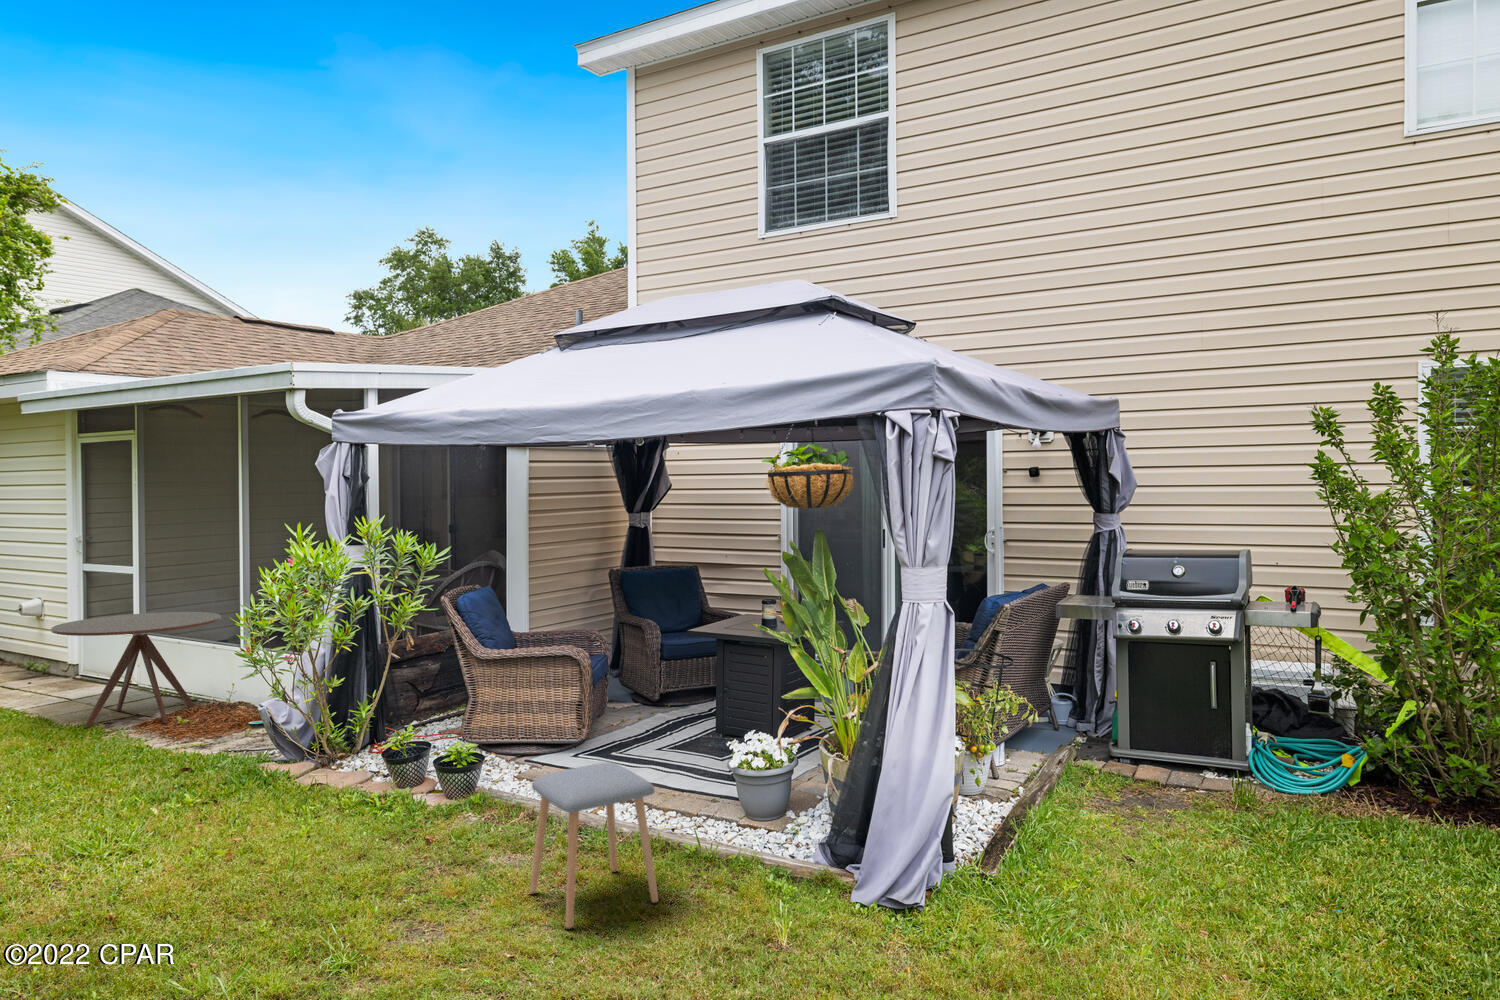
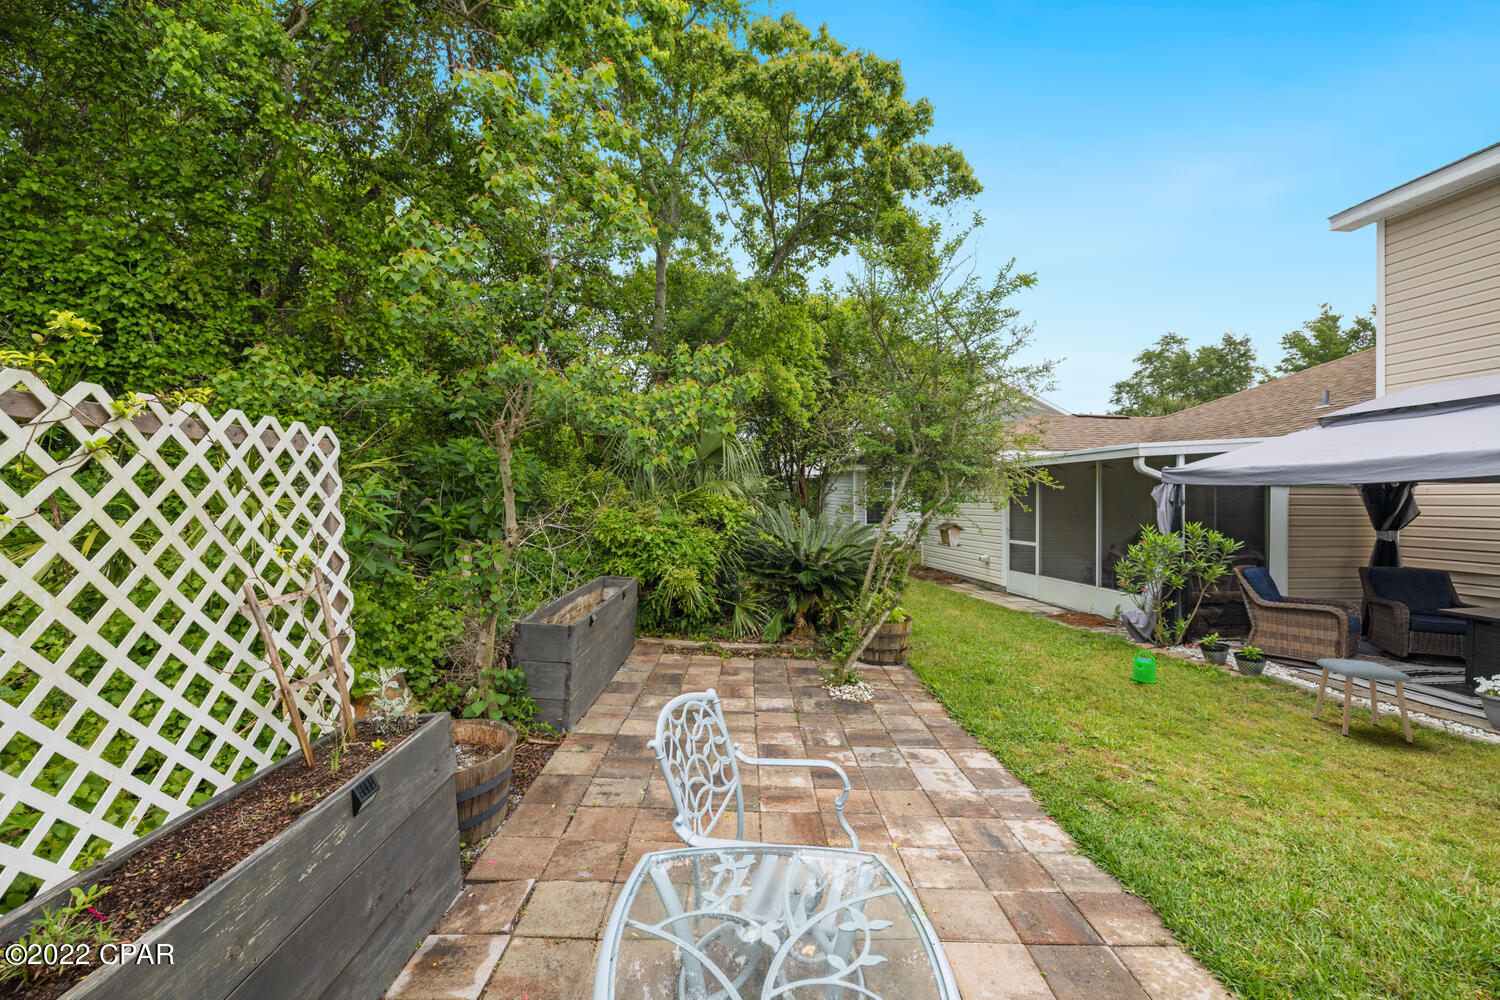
round table: present [51,612,221,728] -> none [1015,564,1088,616]
watering can: none [210,824,271,905] -> present [1132,650,1157,683]

